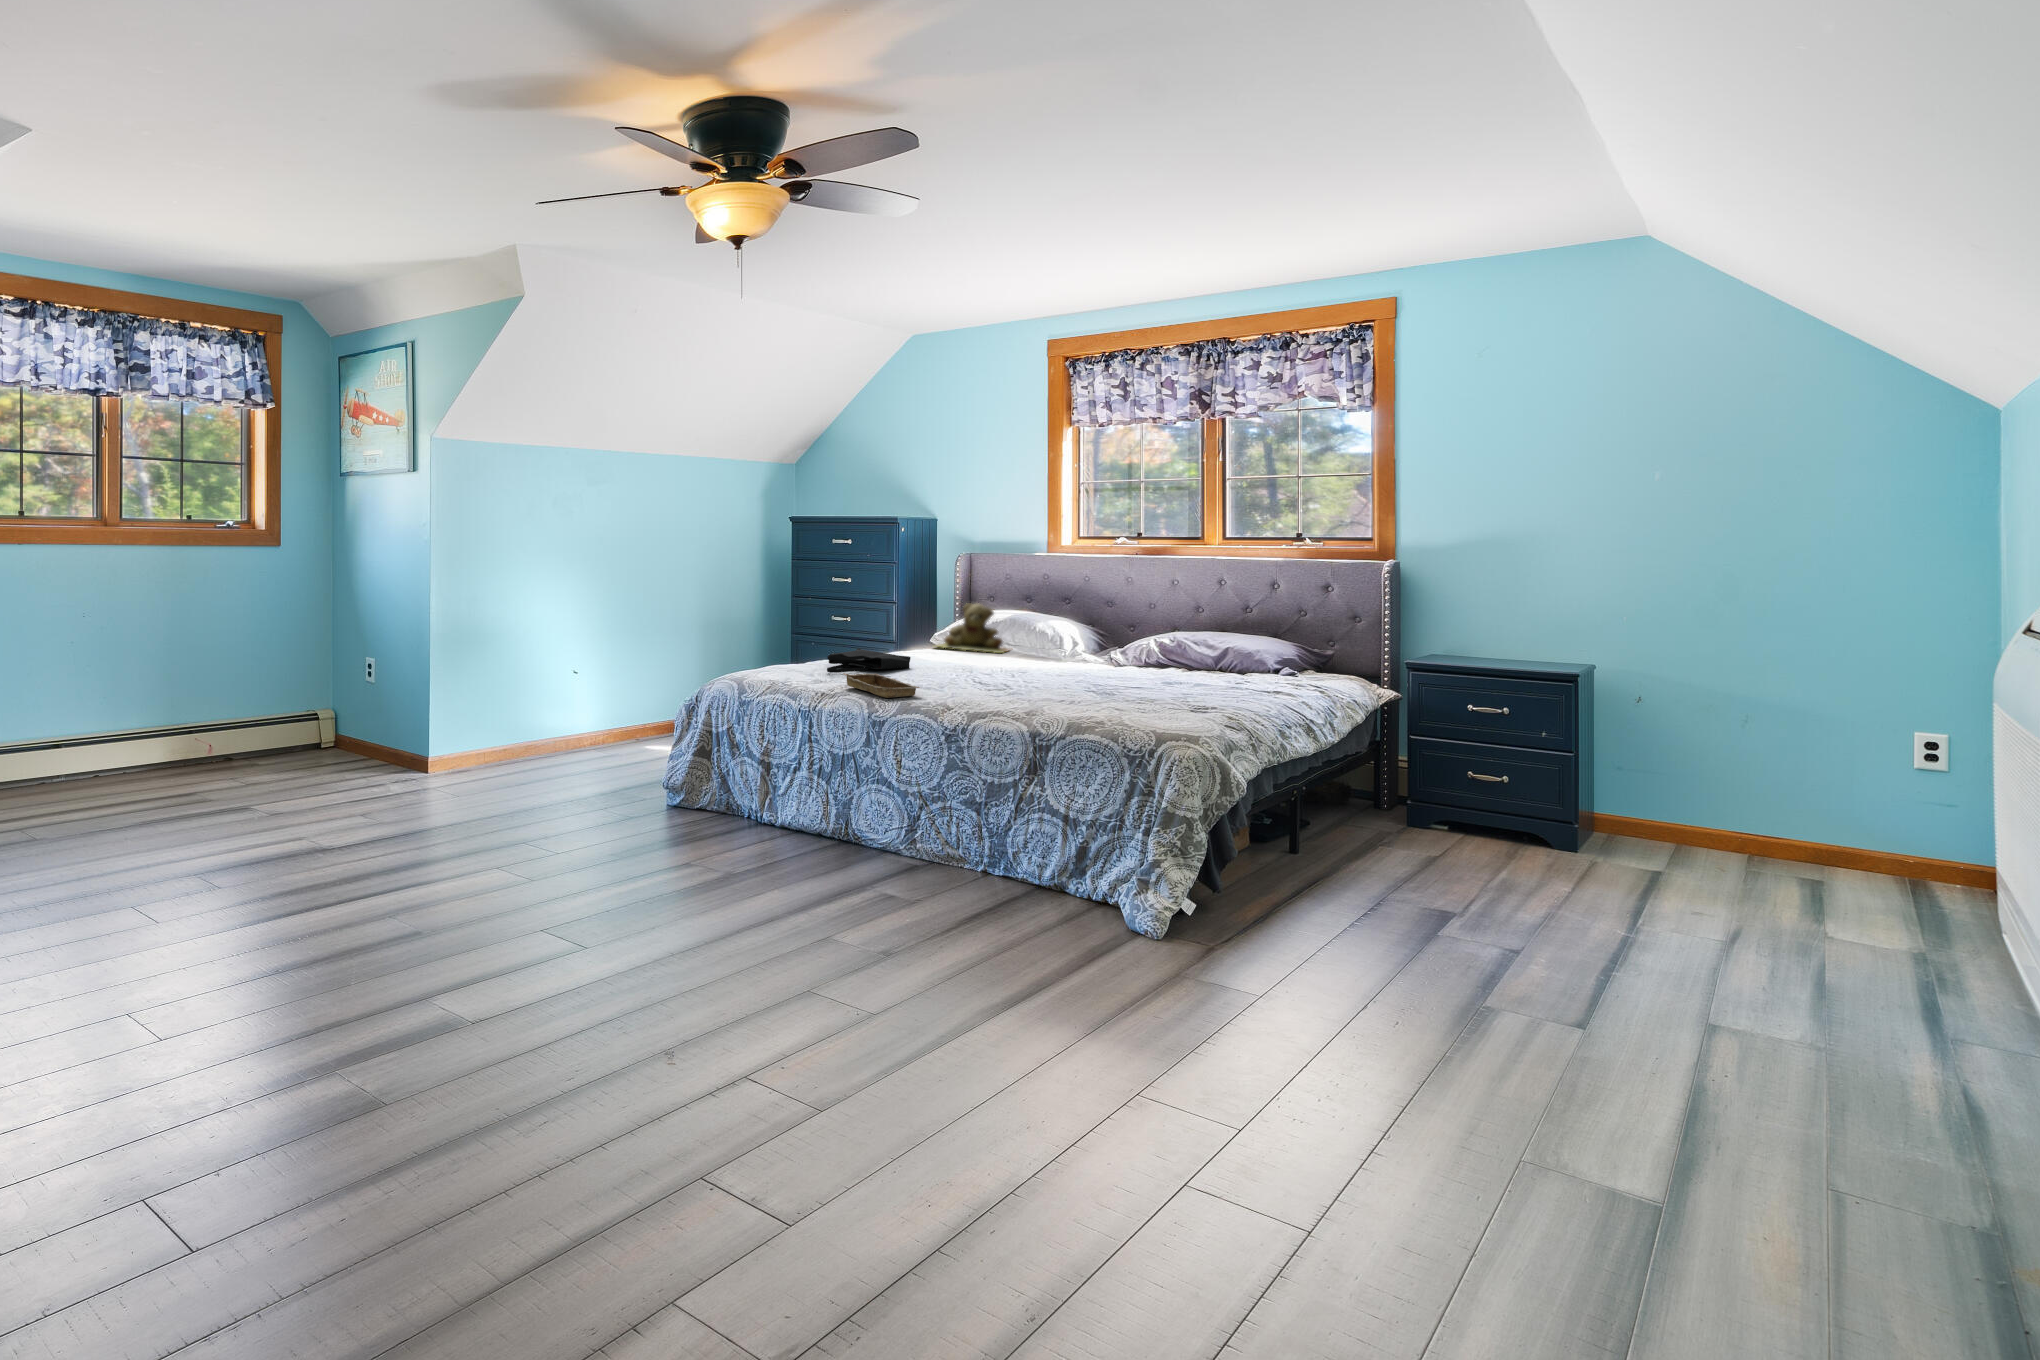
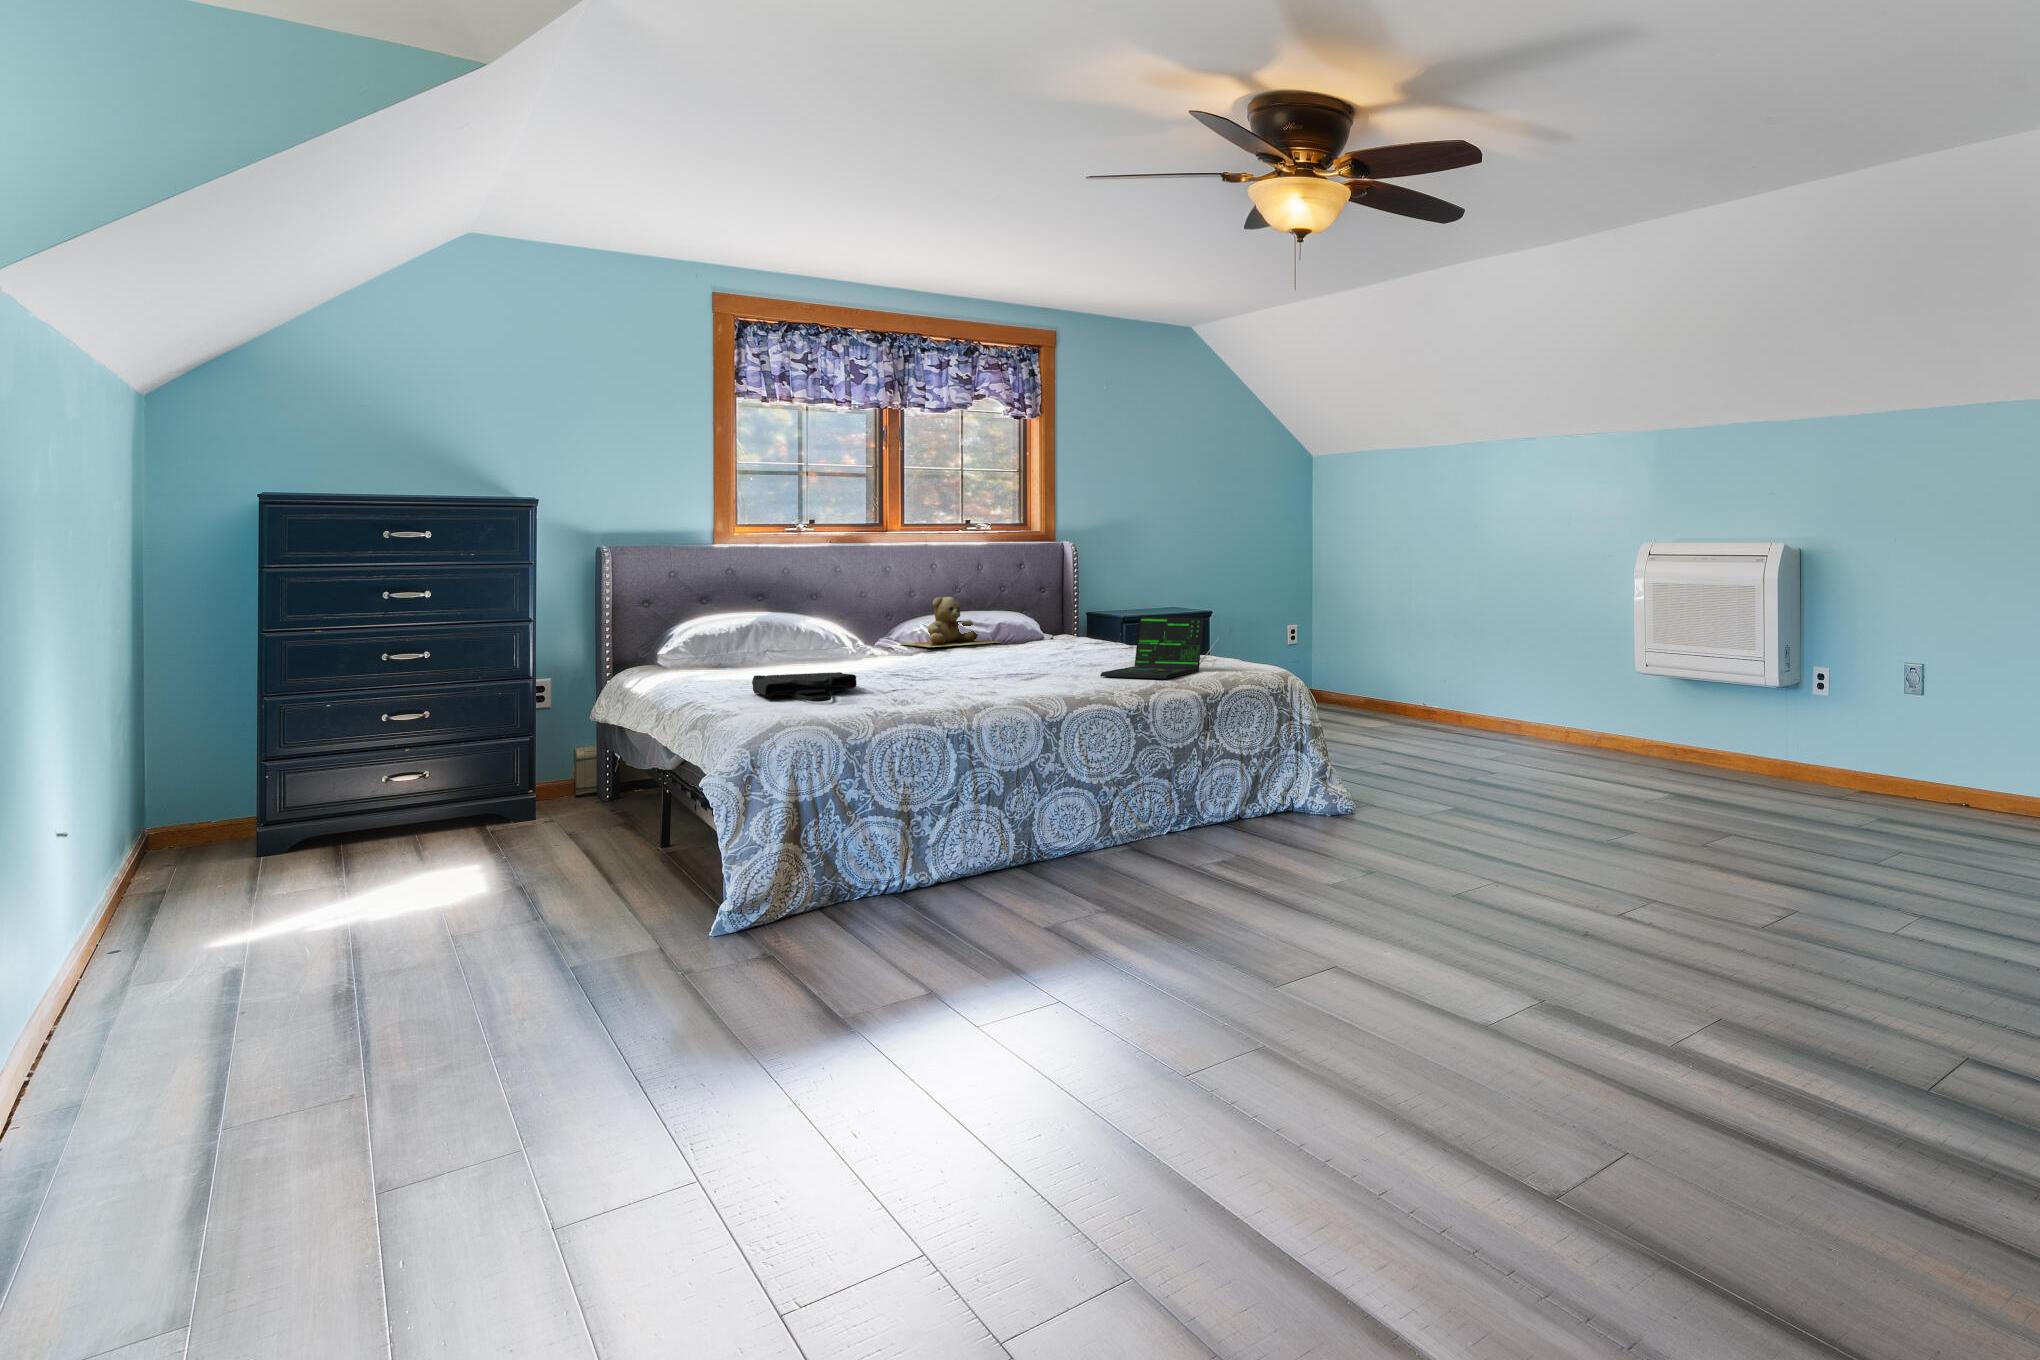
teddy bear: present [933,603,1008,653] -> present [902,597,999,647]
laptop: none [1033,645,1135,717] -> present [1100,615,1220,679]
tray: present [844,673,920,698] -> none [927,684,1031,701]

